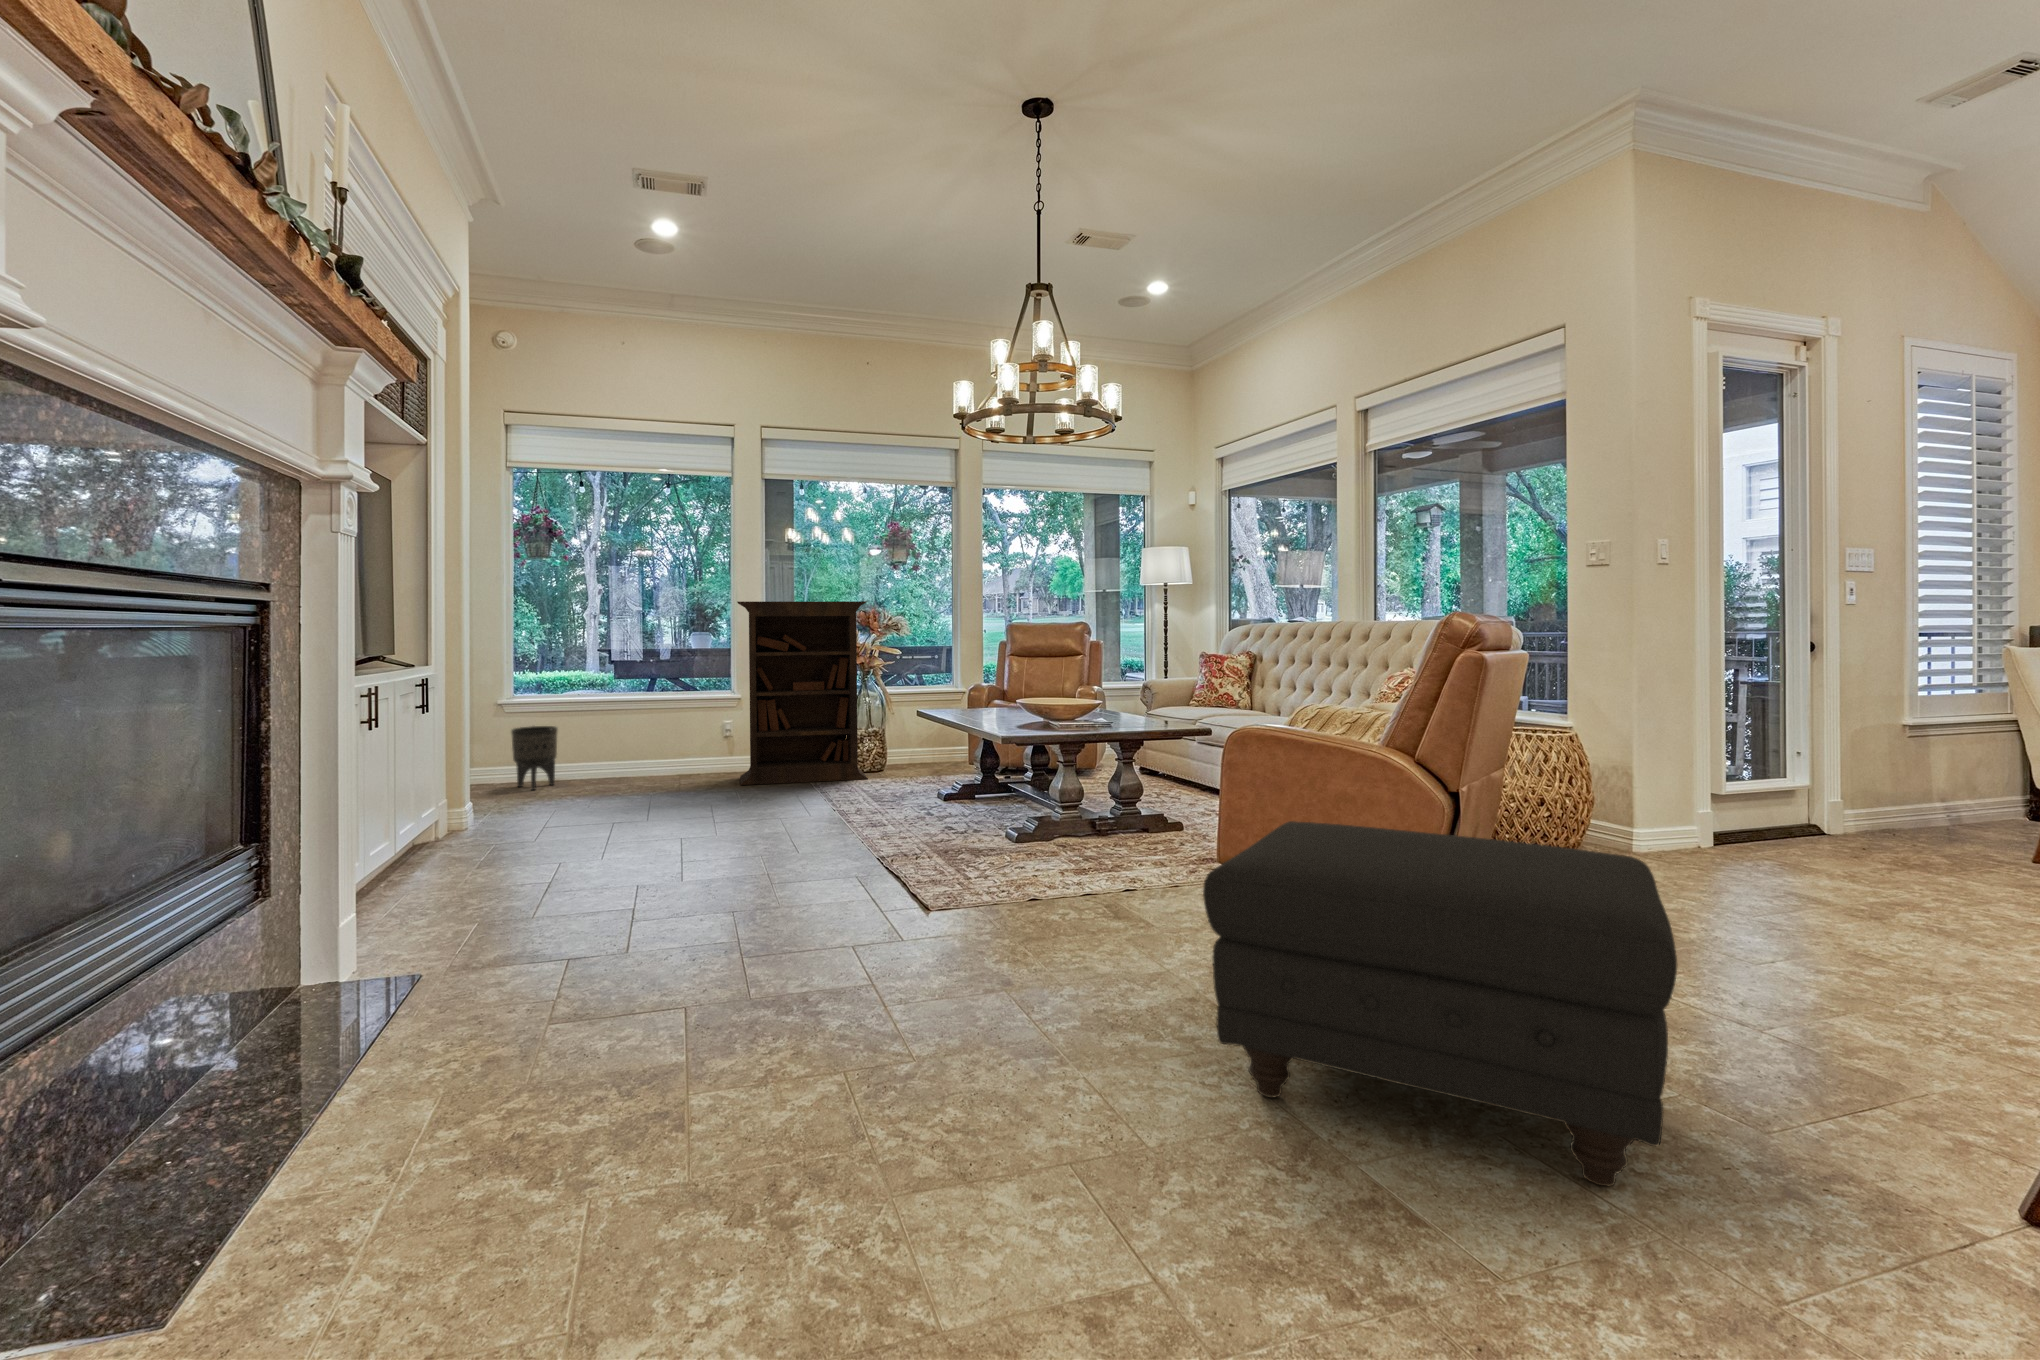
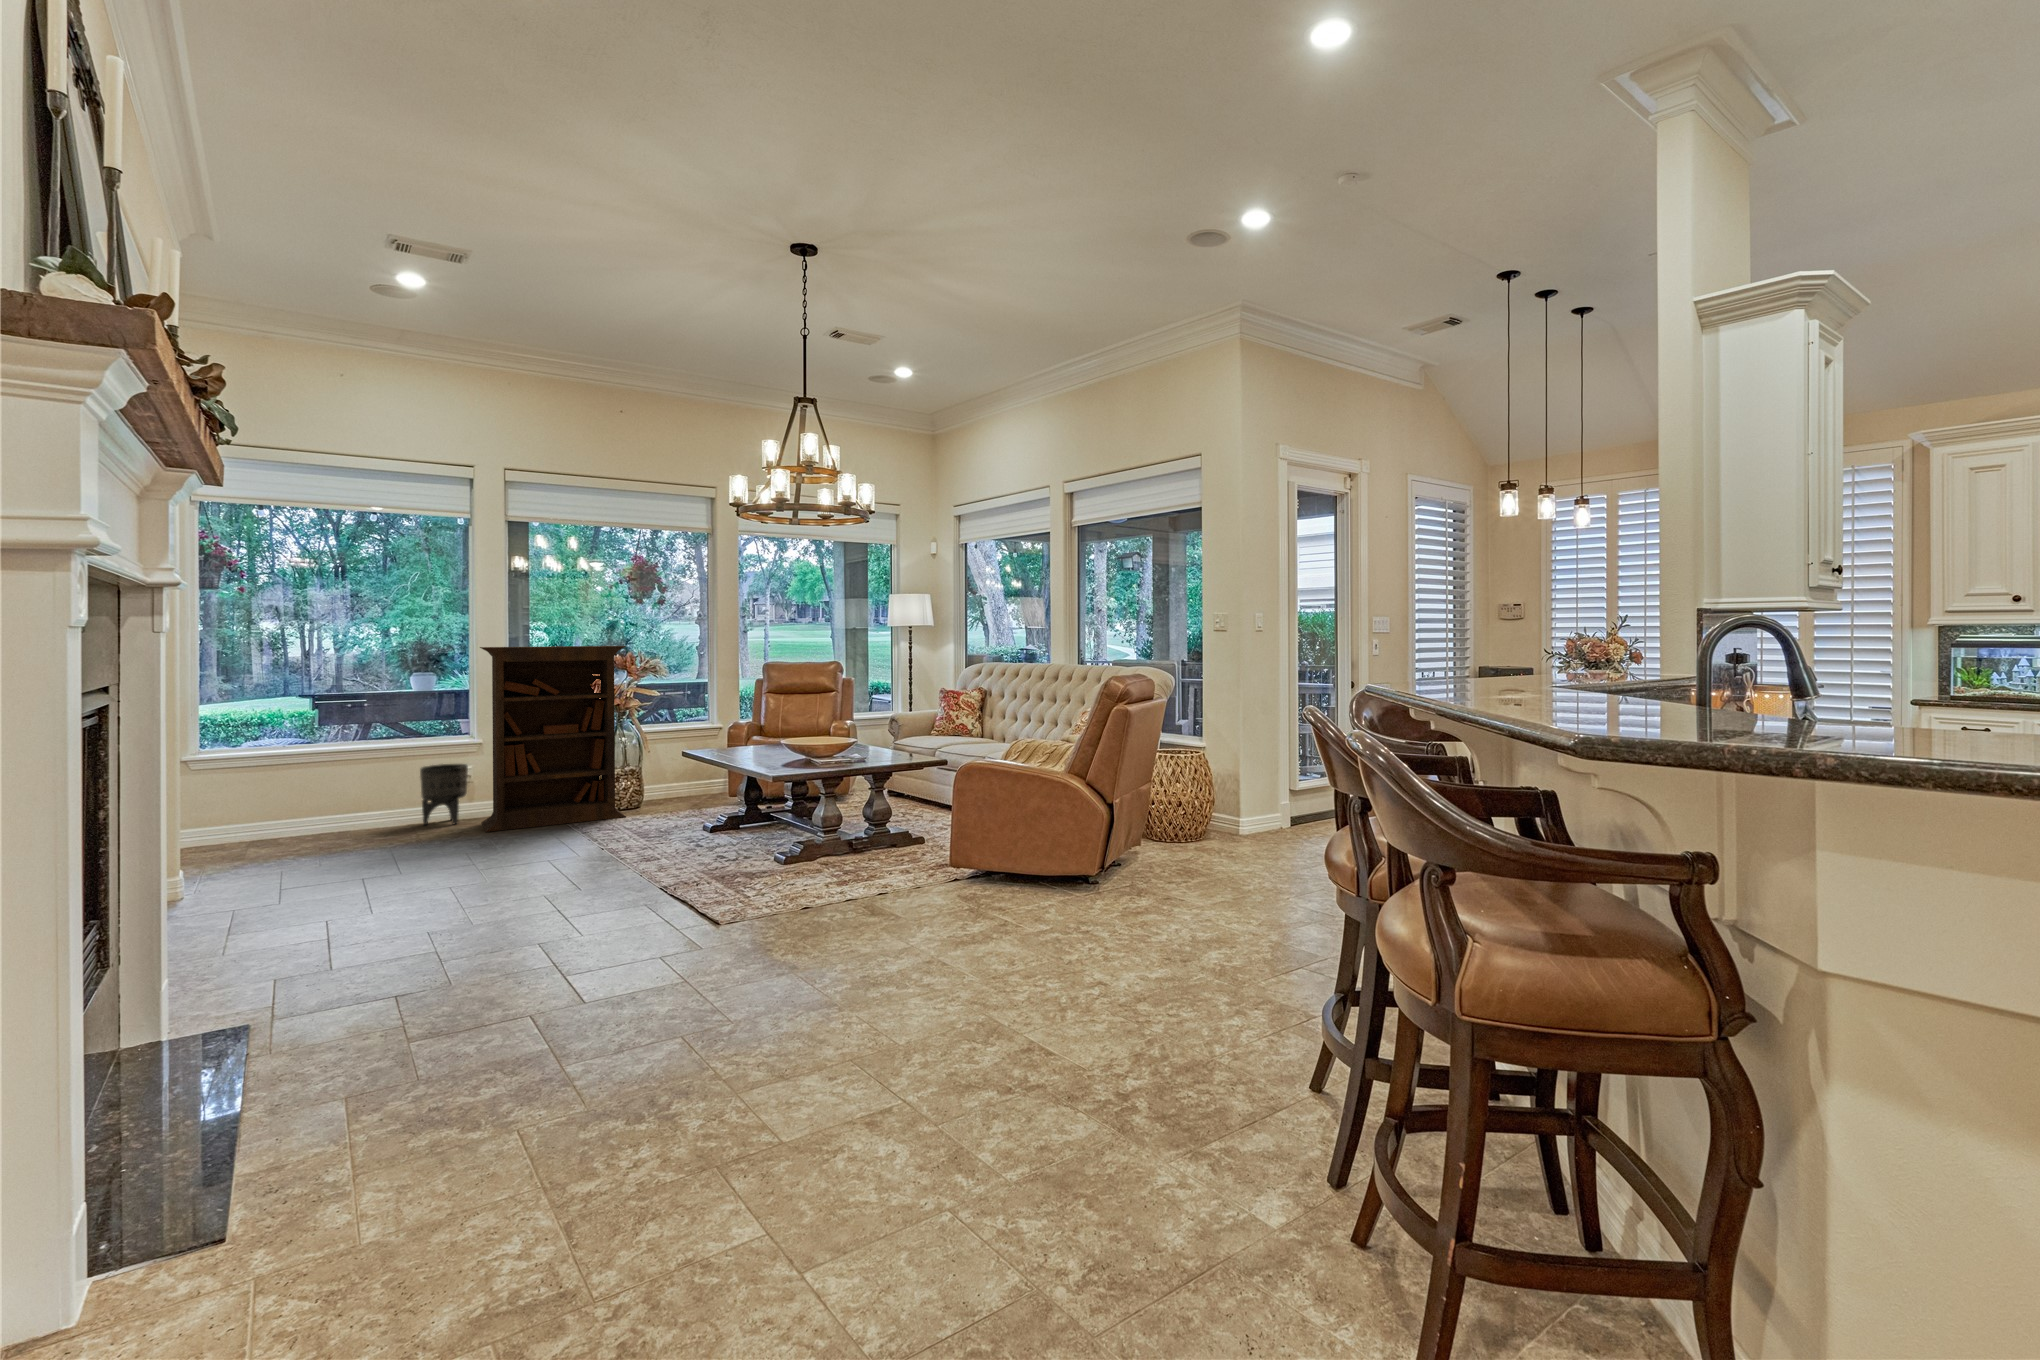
planter: present [511,726,558,790] -> present [420,764,468,825]
ottoman: present [1203,821,1677,1186] -> none [933,832,1194,1024]

